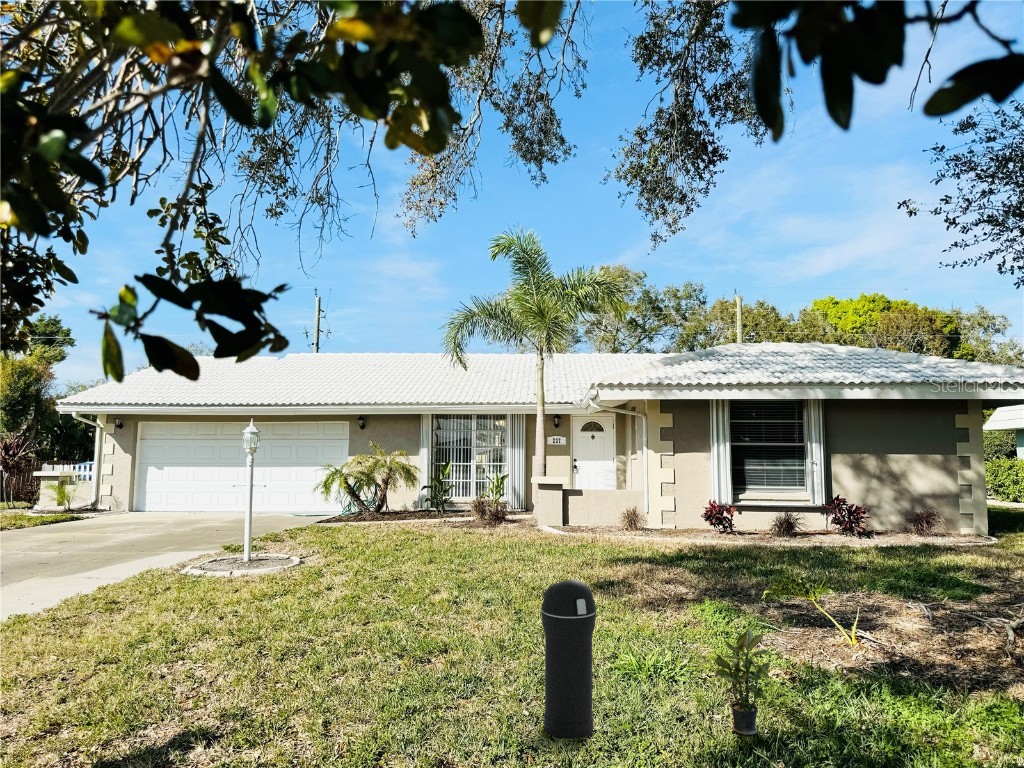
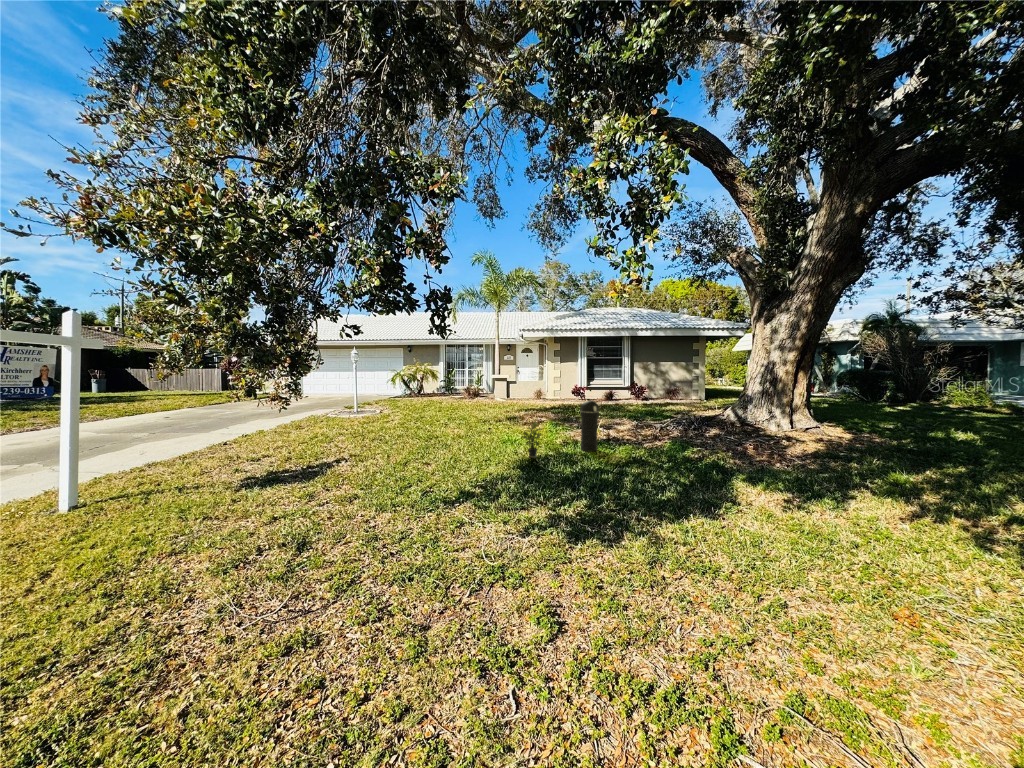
trash can: present [541,580,596,738] -> present [580,401,599,452]

